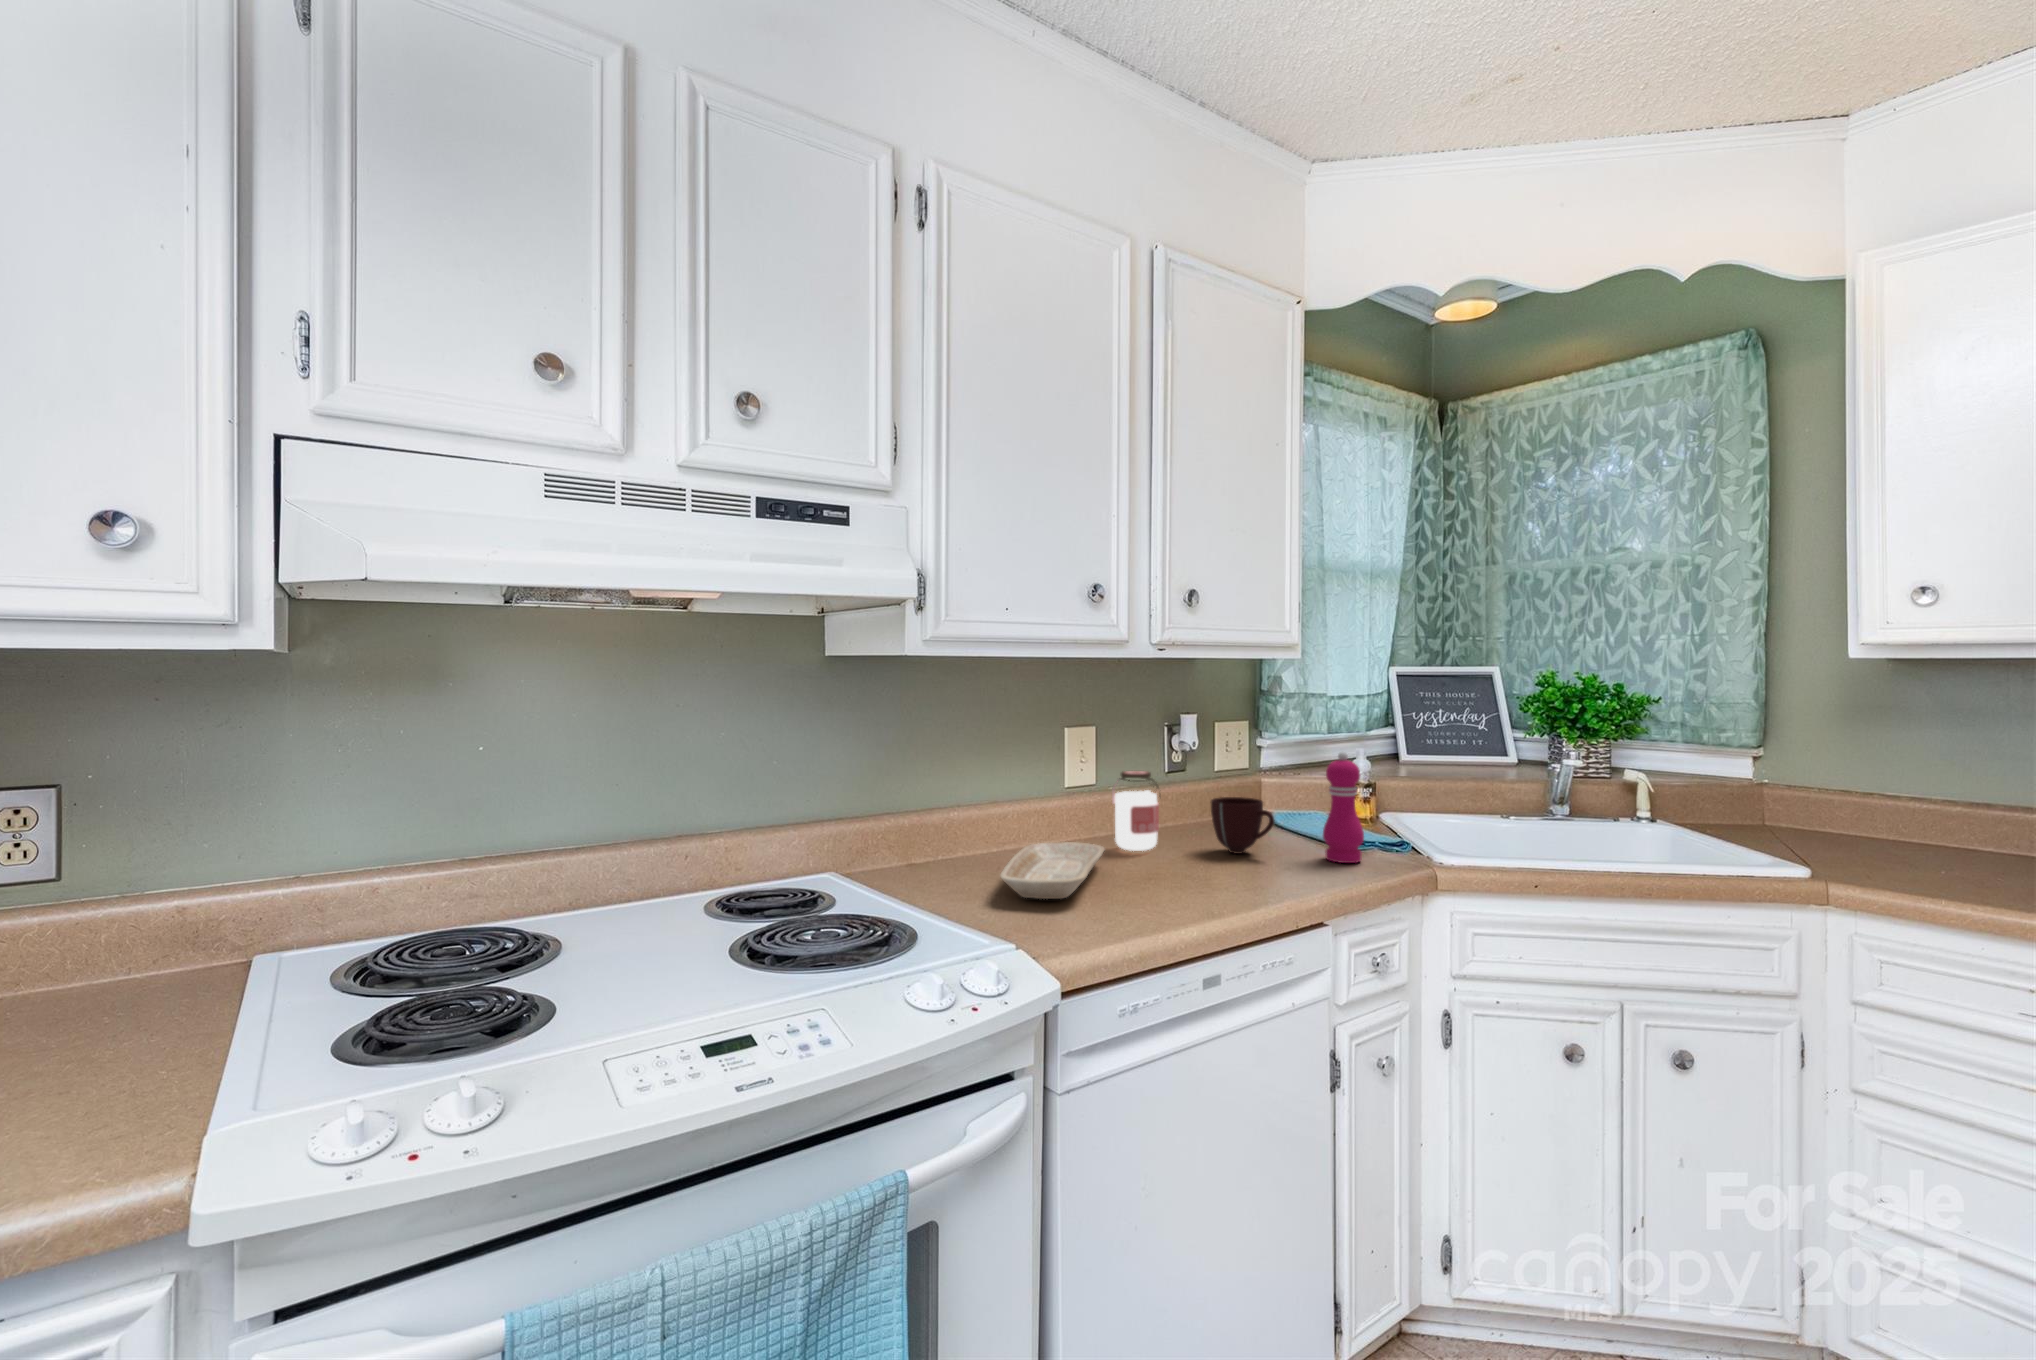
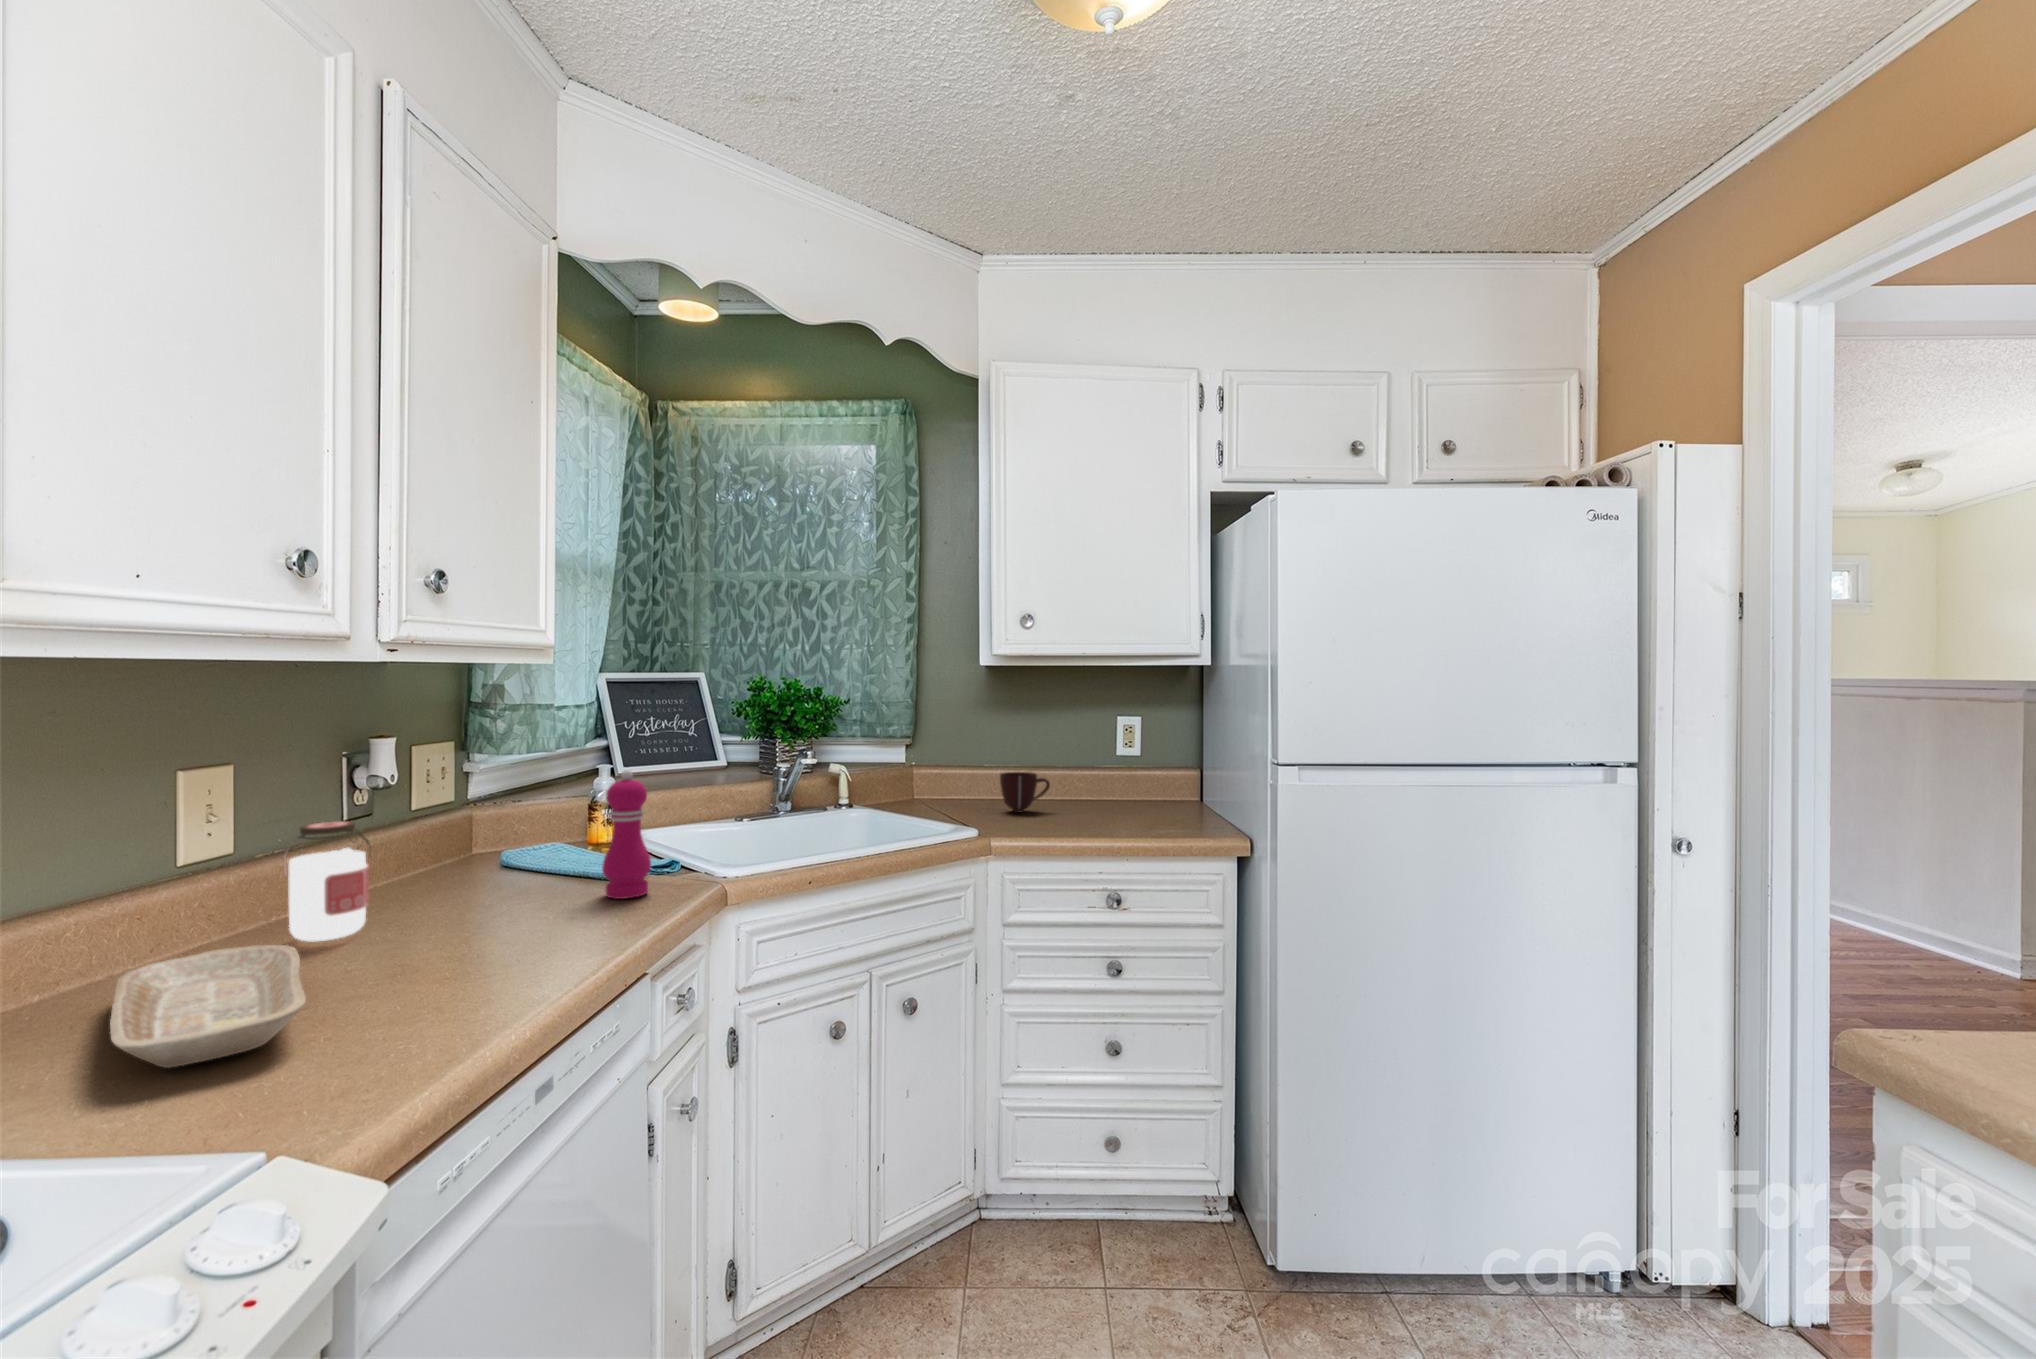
mug: present [1211,797,1275,854] -> present [1000,772,1050,813]

